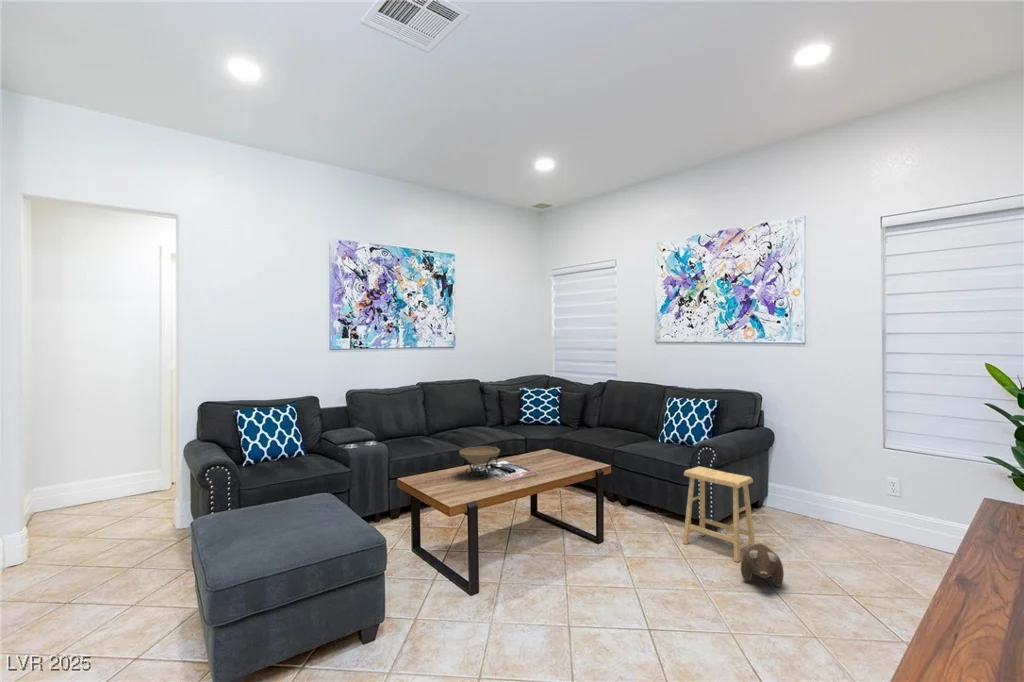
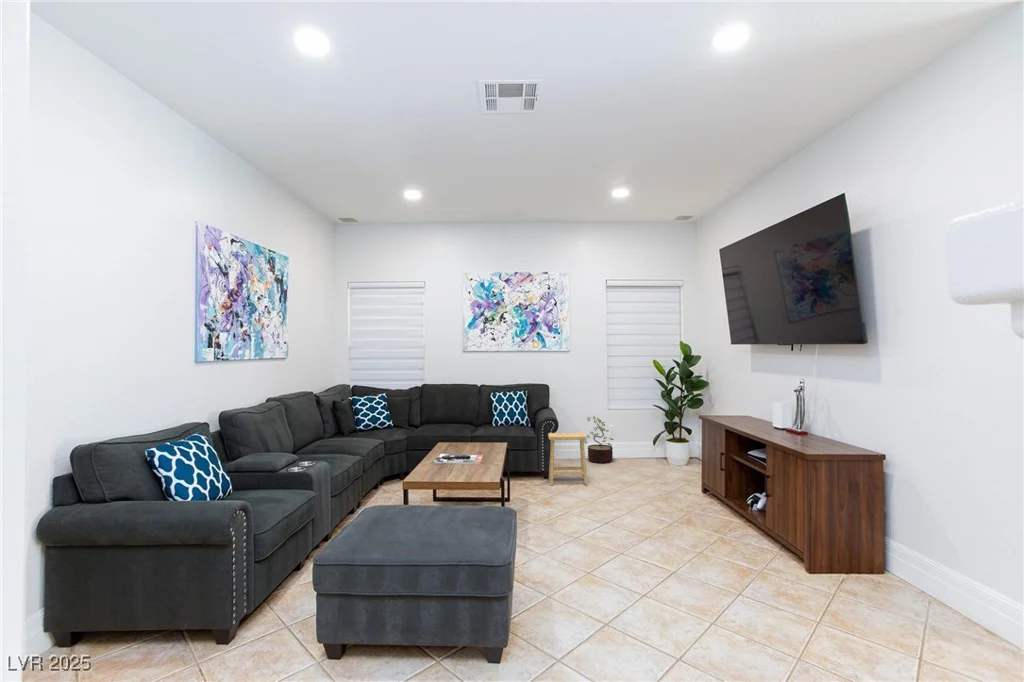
decorative bowl: present [455,446,502,477] -> none [437,439,486,466]
decorative plant: none [820,456,875,543] -> present [584,416,614,463]
plush toy: present [741,544,784,586] -> none [597,468,624,491]

